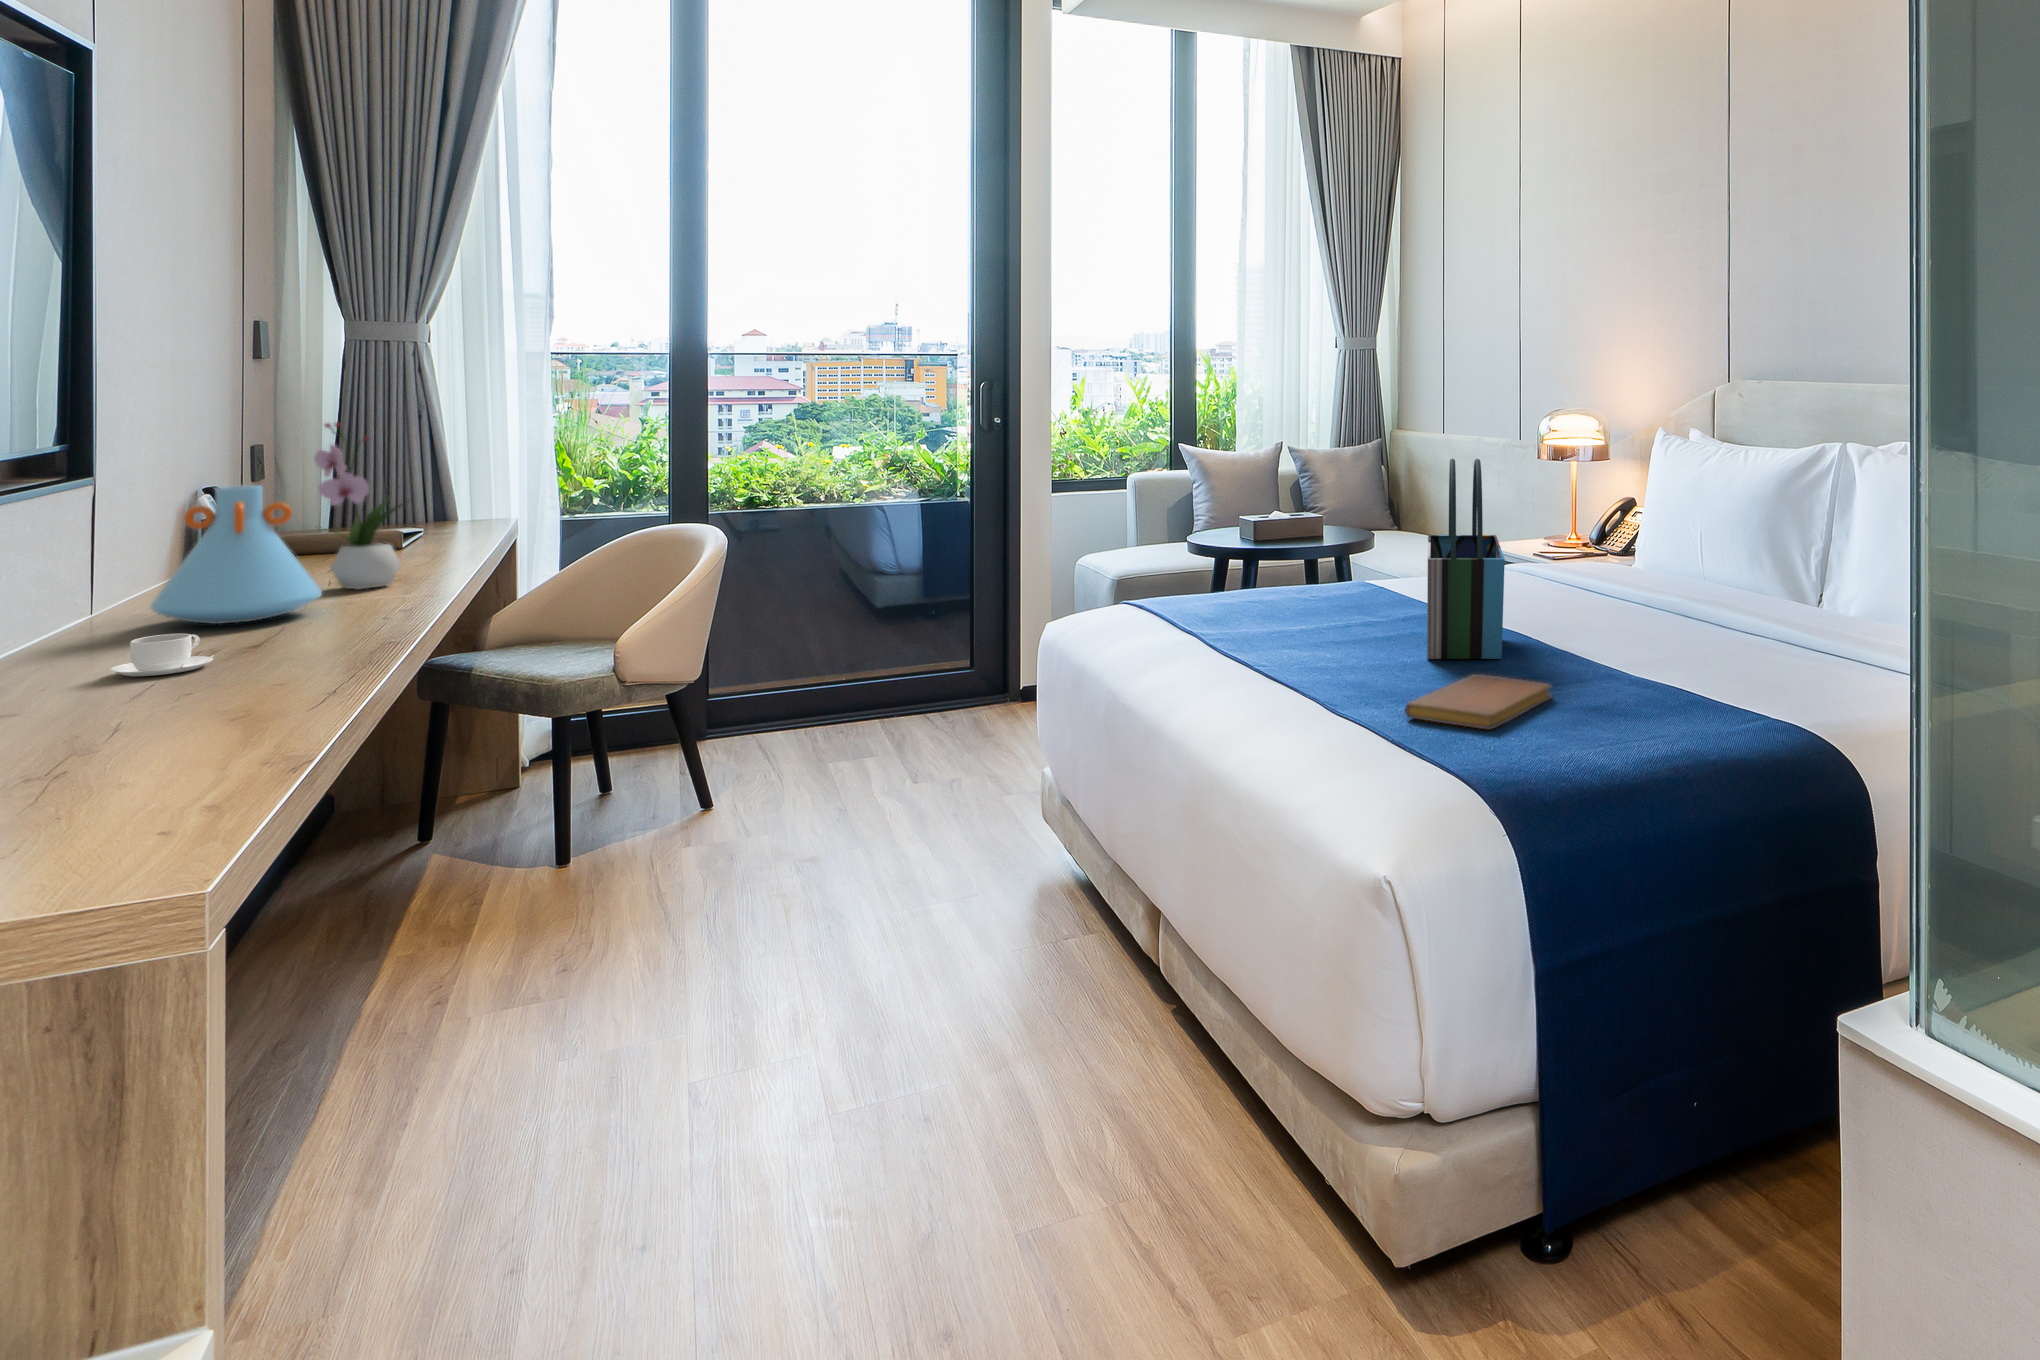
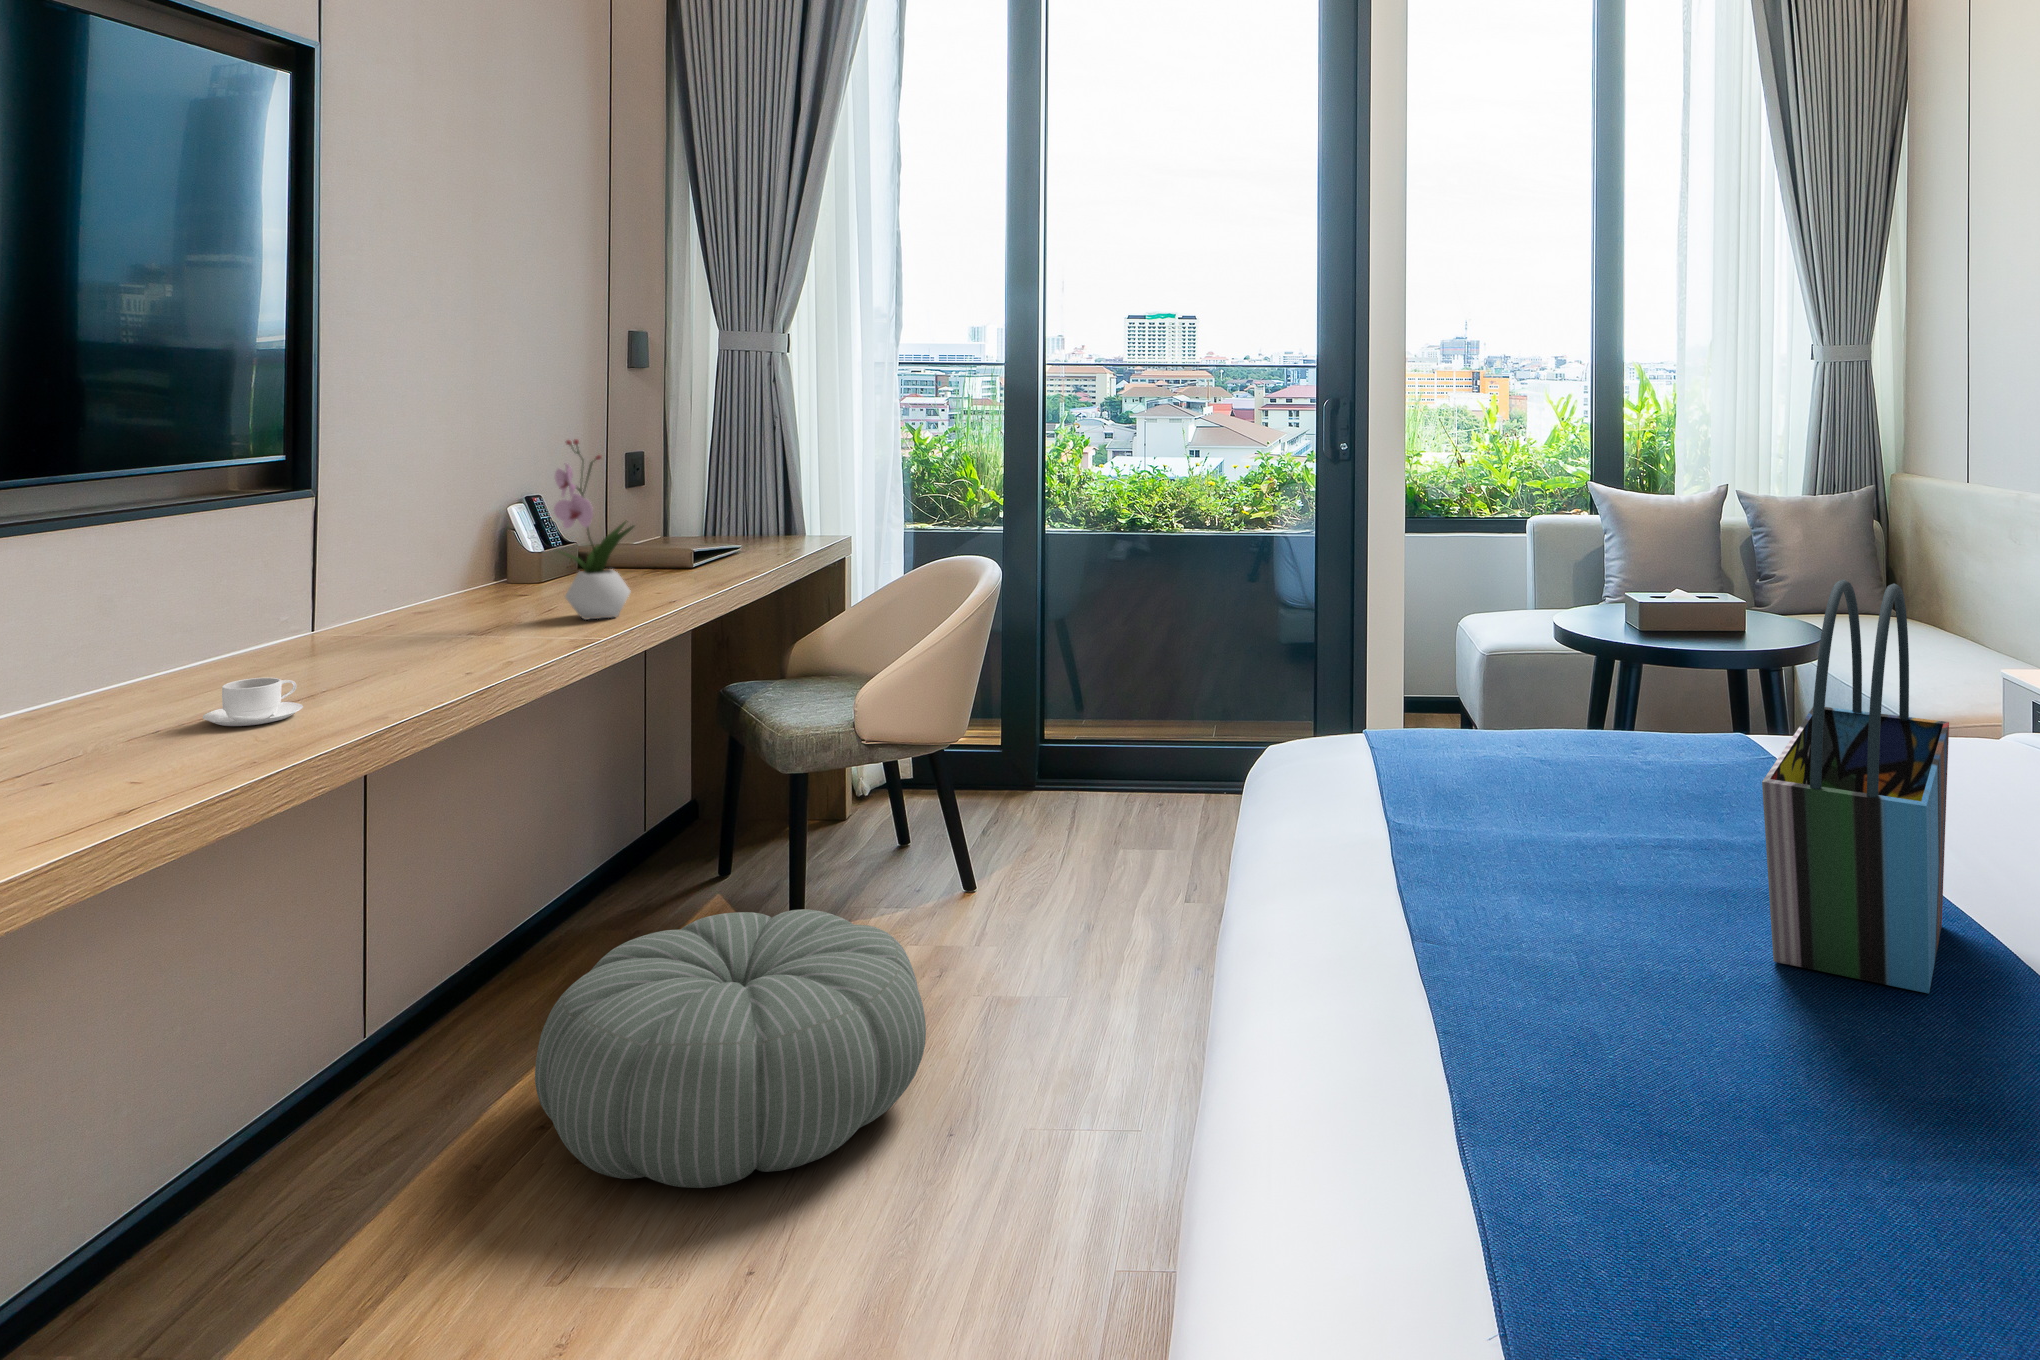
vase: present [150,485,322,624] -> none [357,507,513,654]
notebook: present [1405,674,1552,730] -> none [1635,1053,2007,1266]
pouf: none [427,807,784,1015] -> present [535,909,926,1188]

